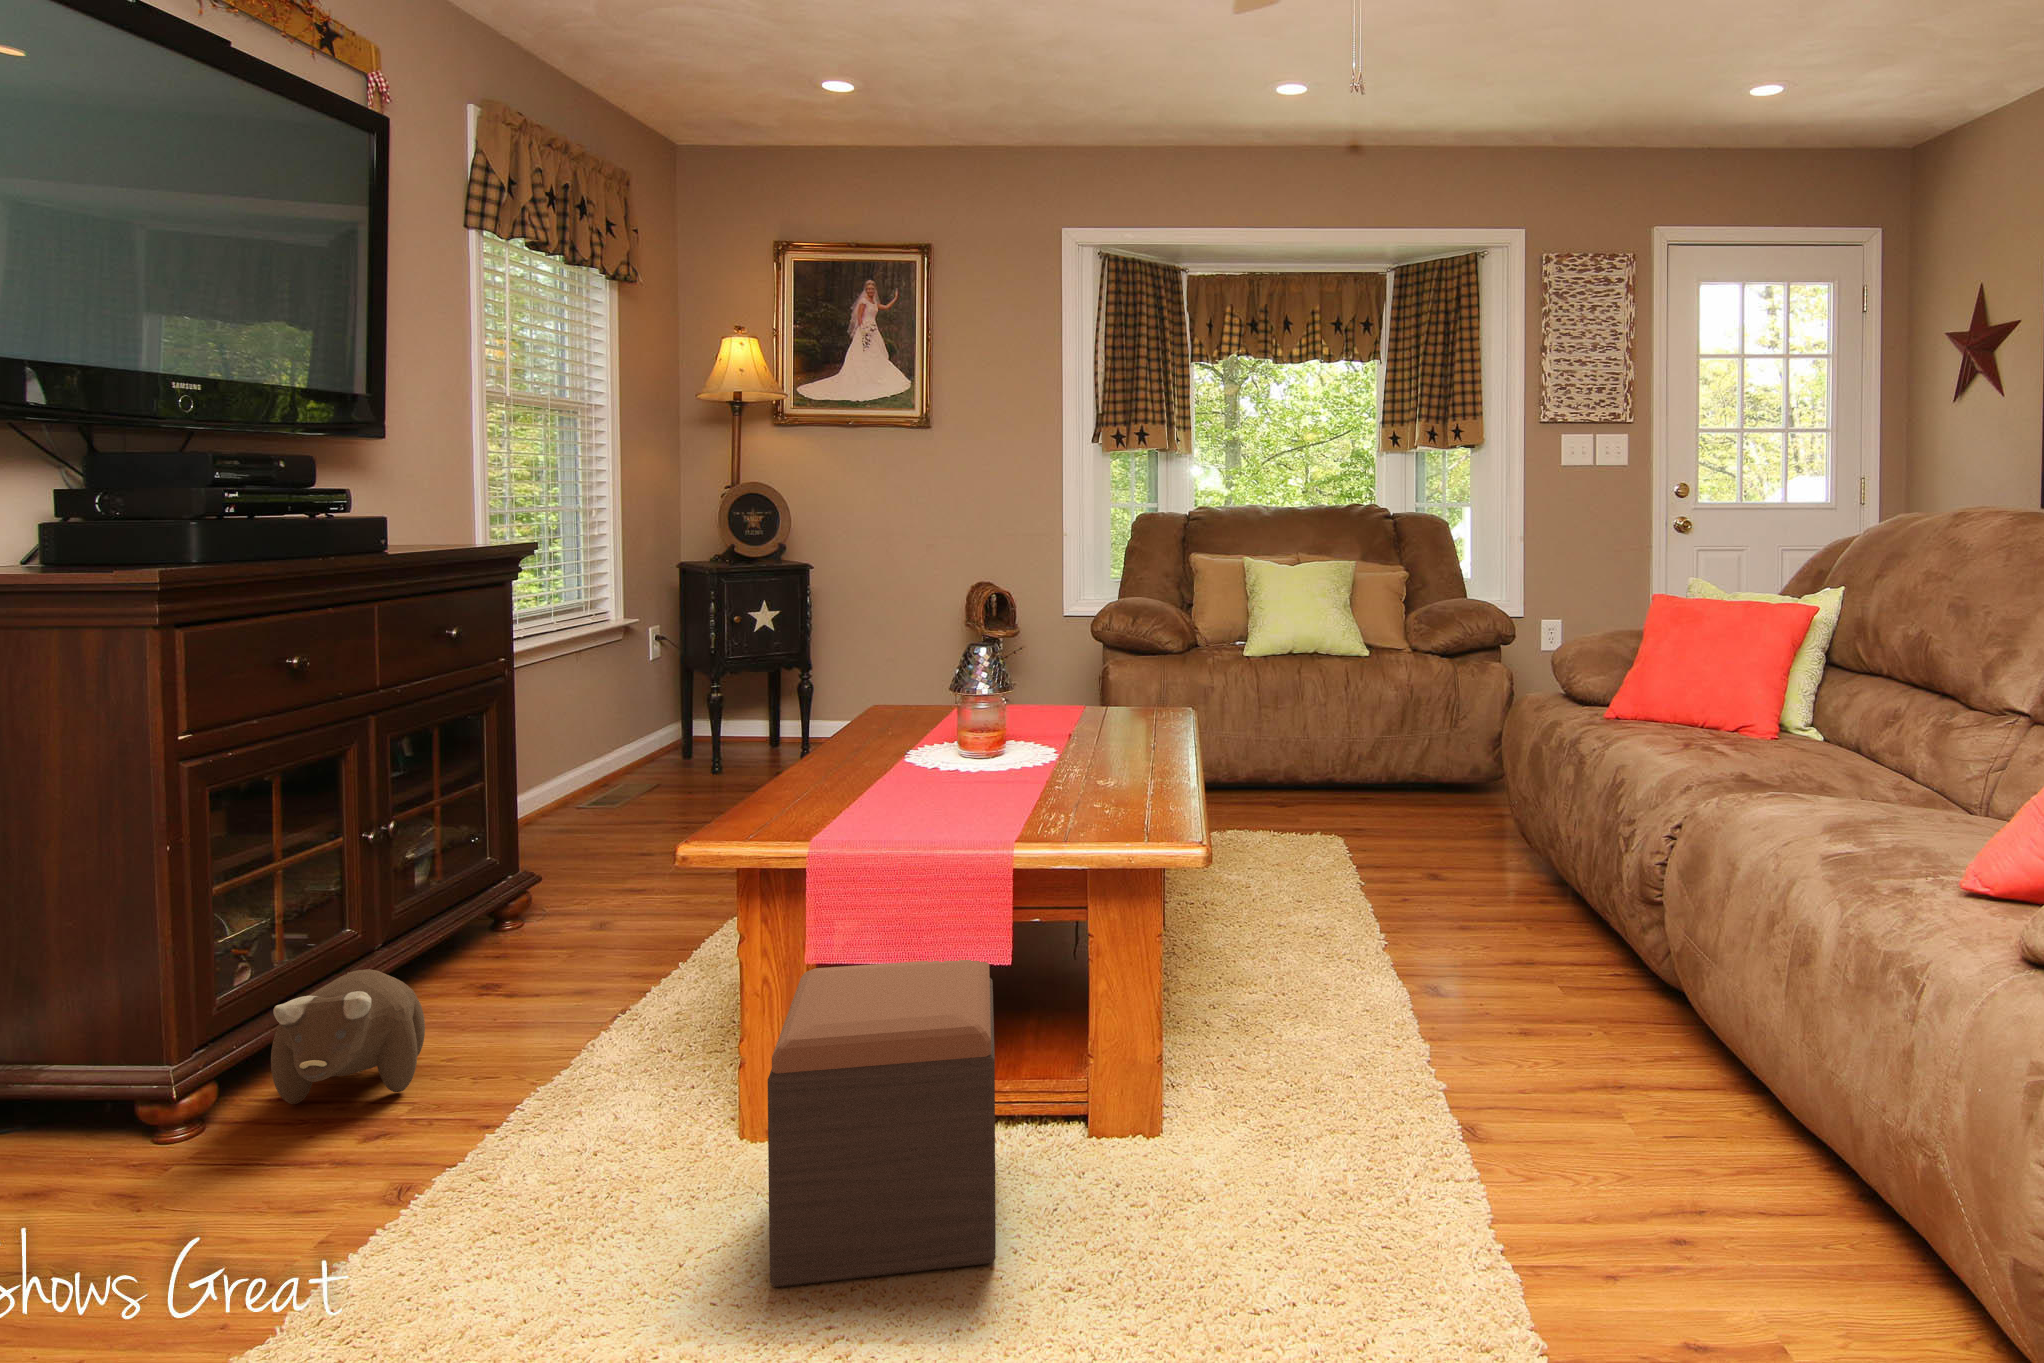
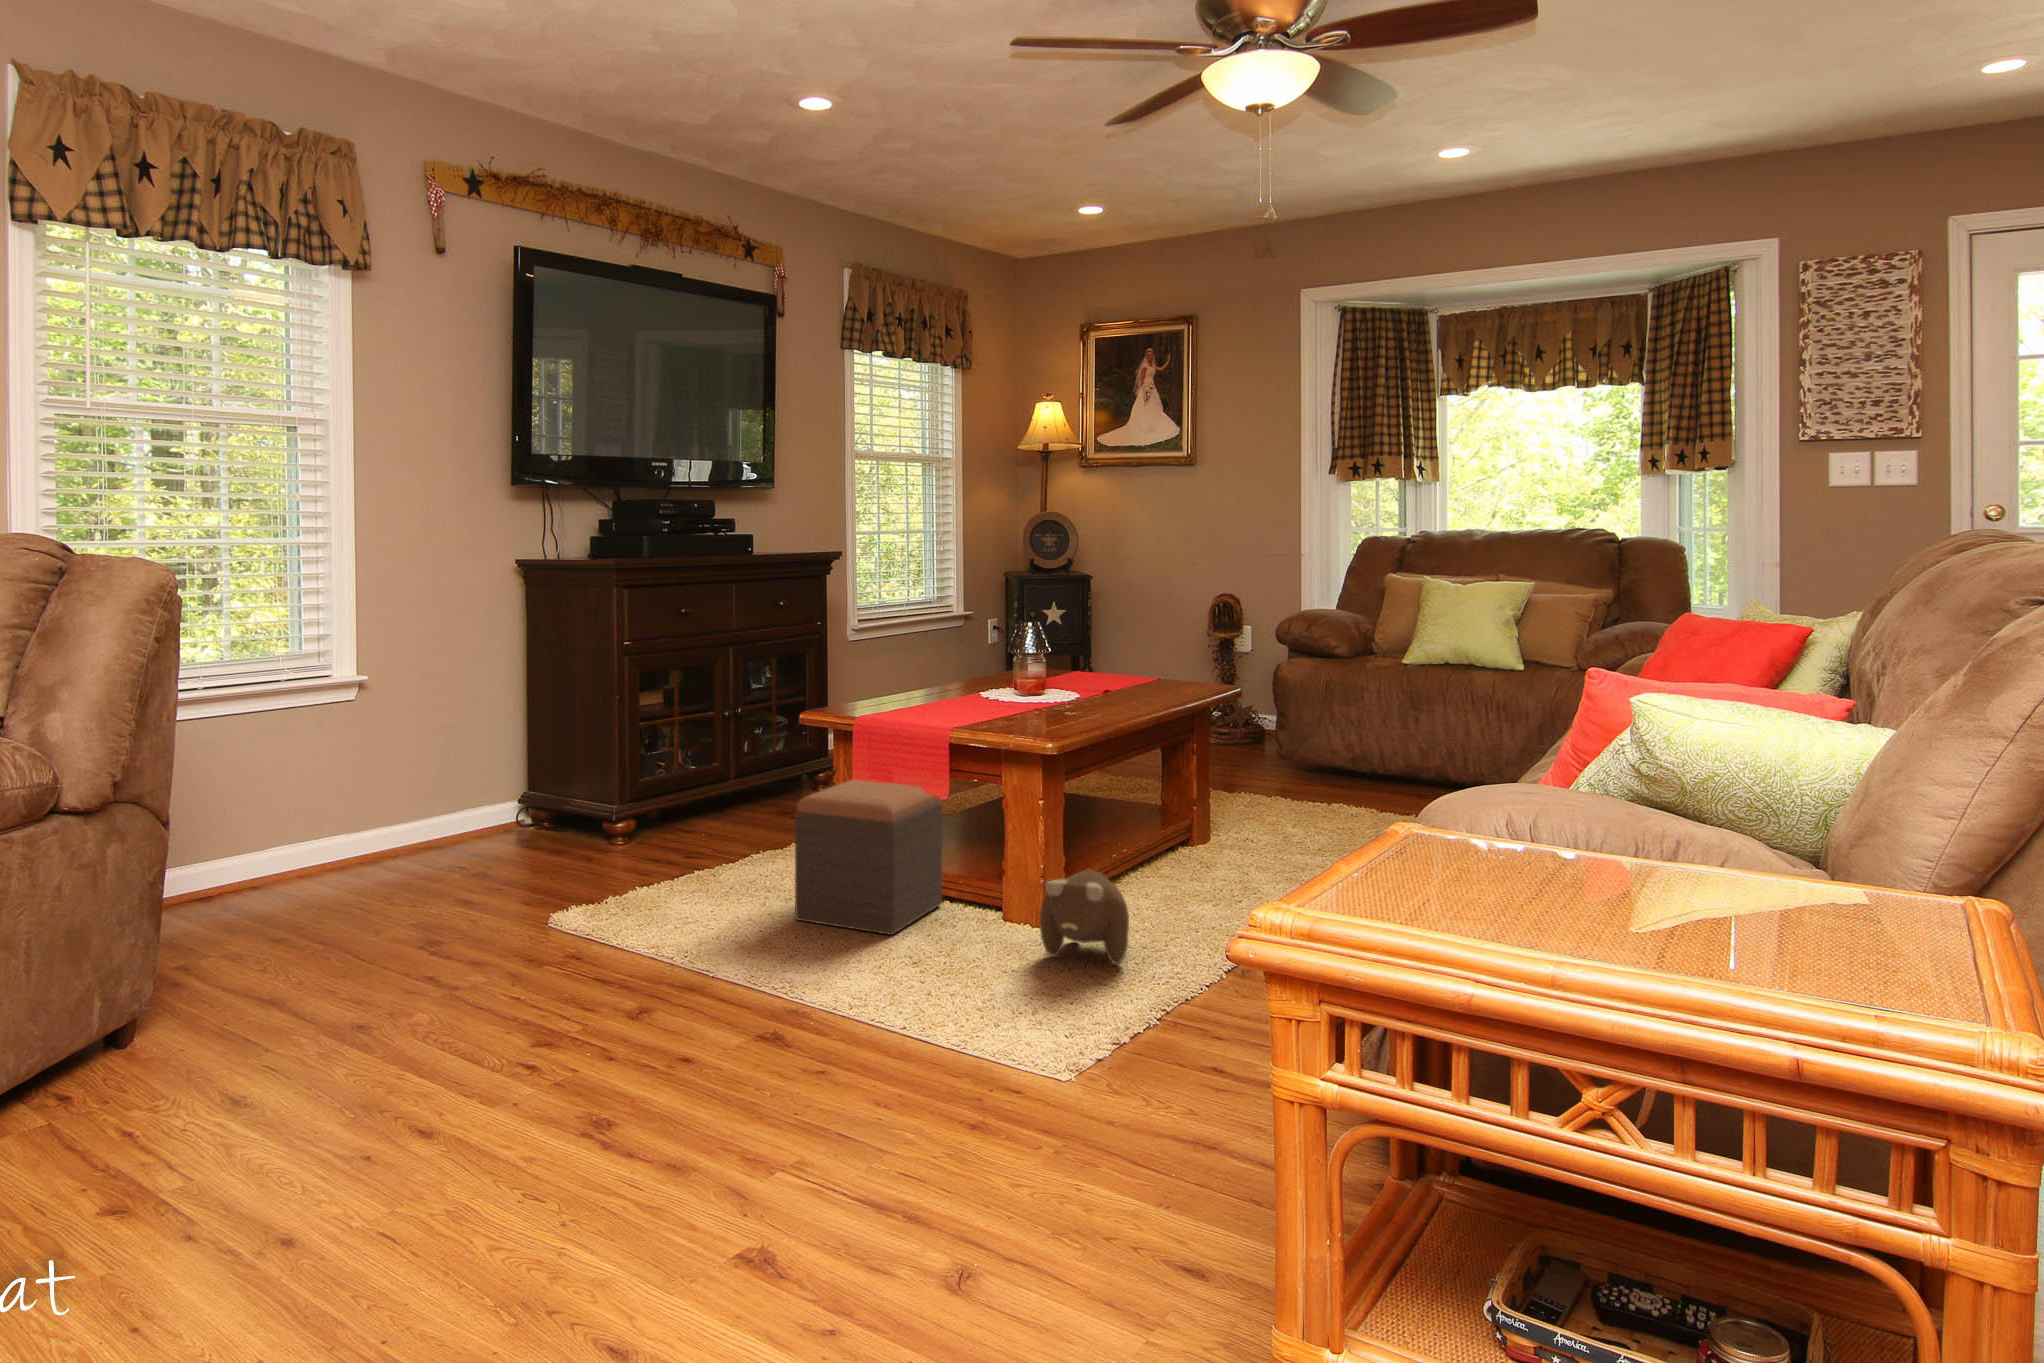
plush toy: present [271,969,425,1104] -> present [1040,870,1129,964]

